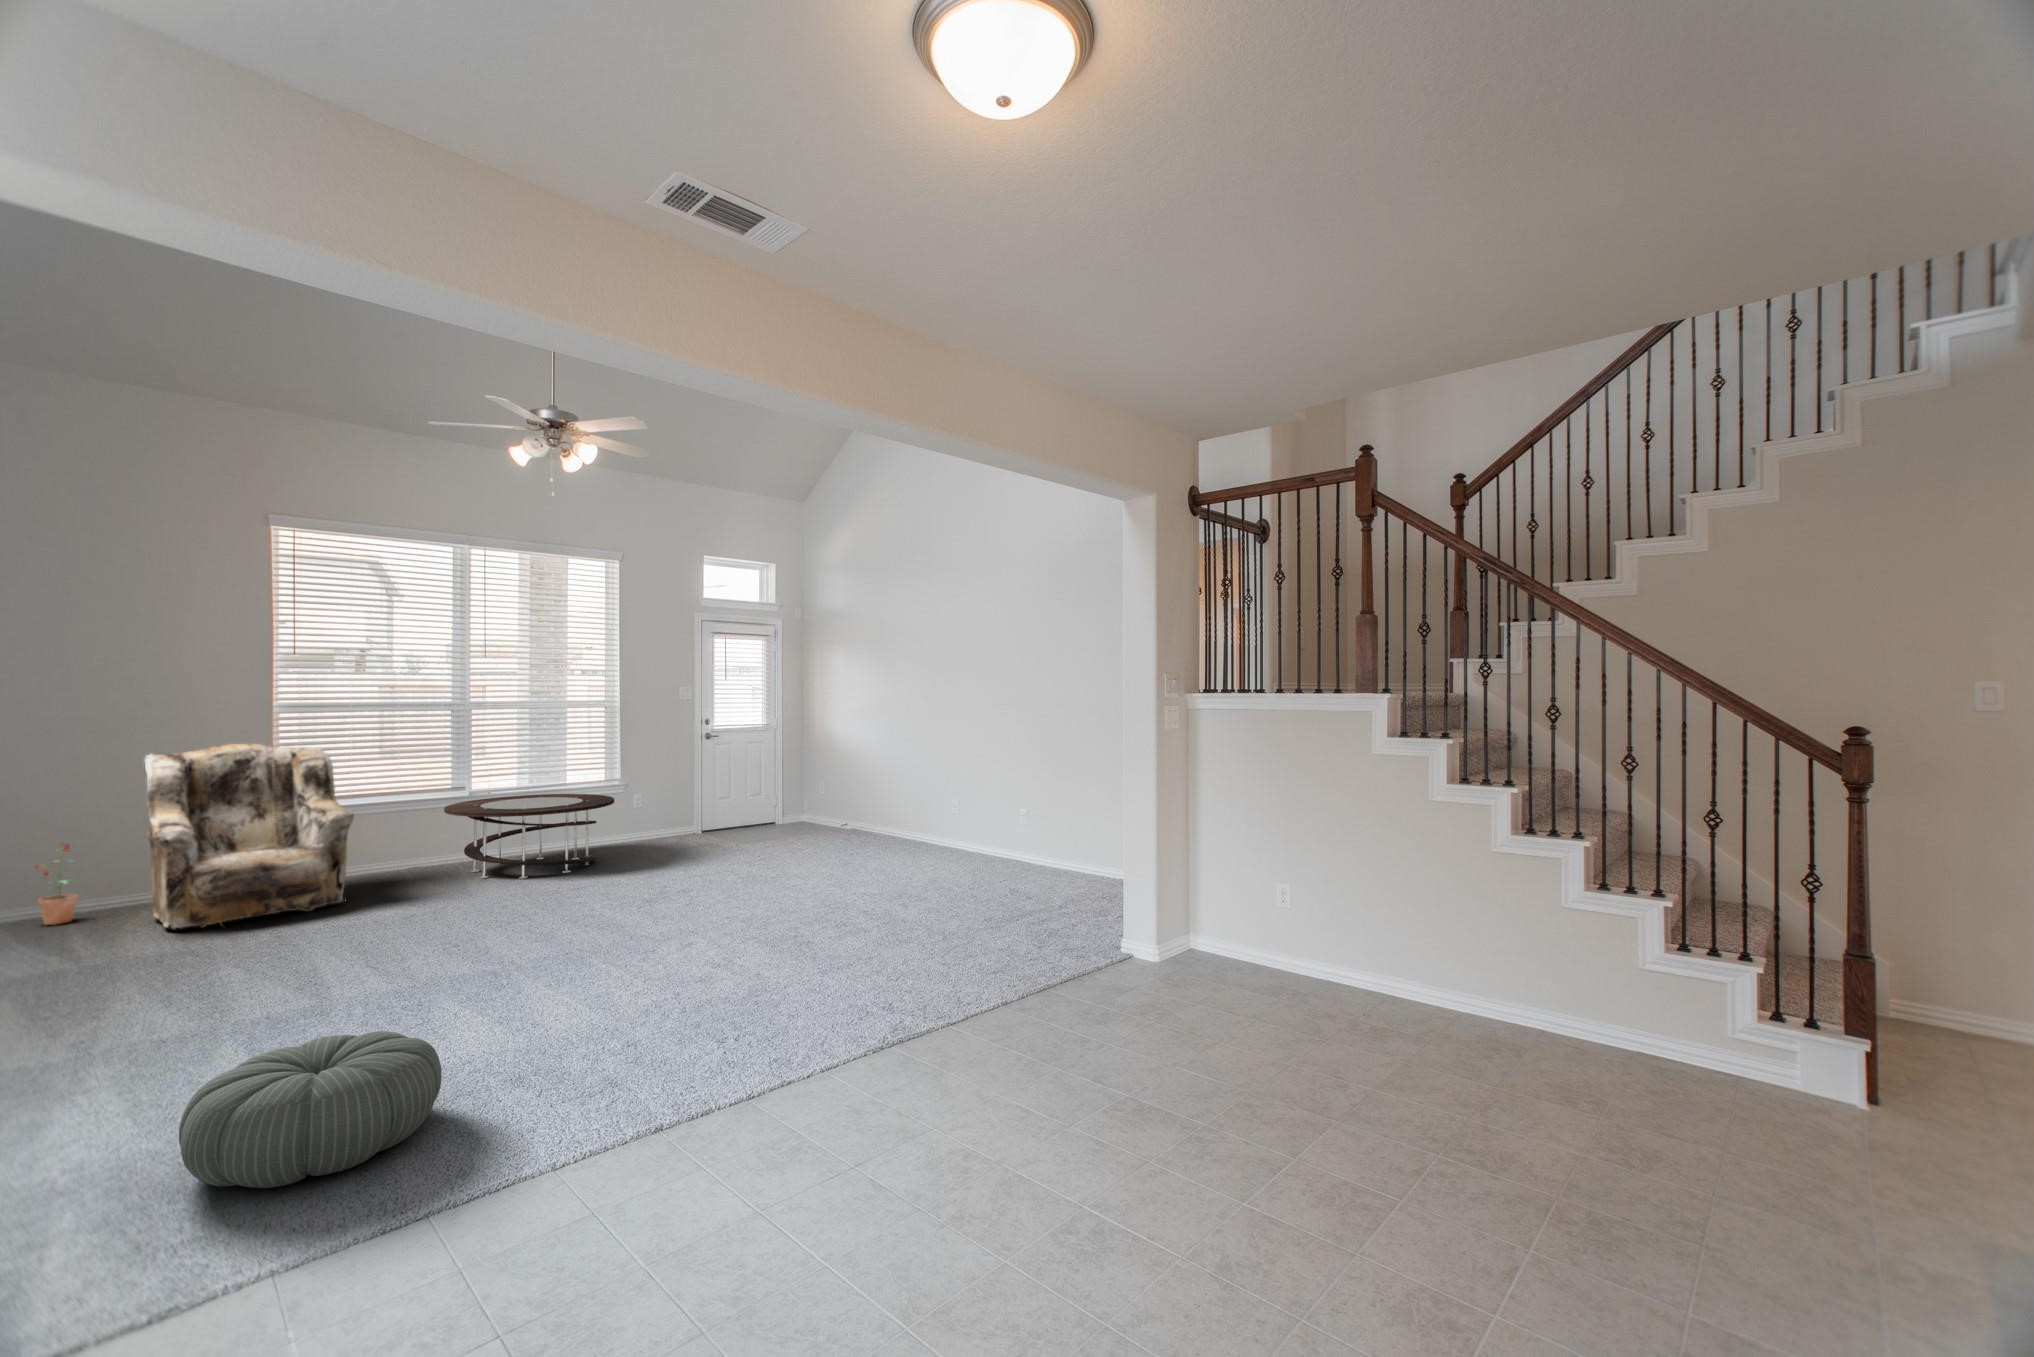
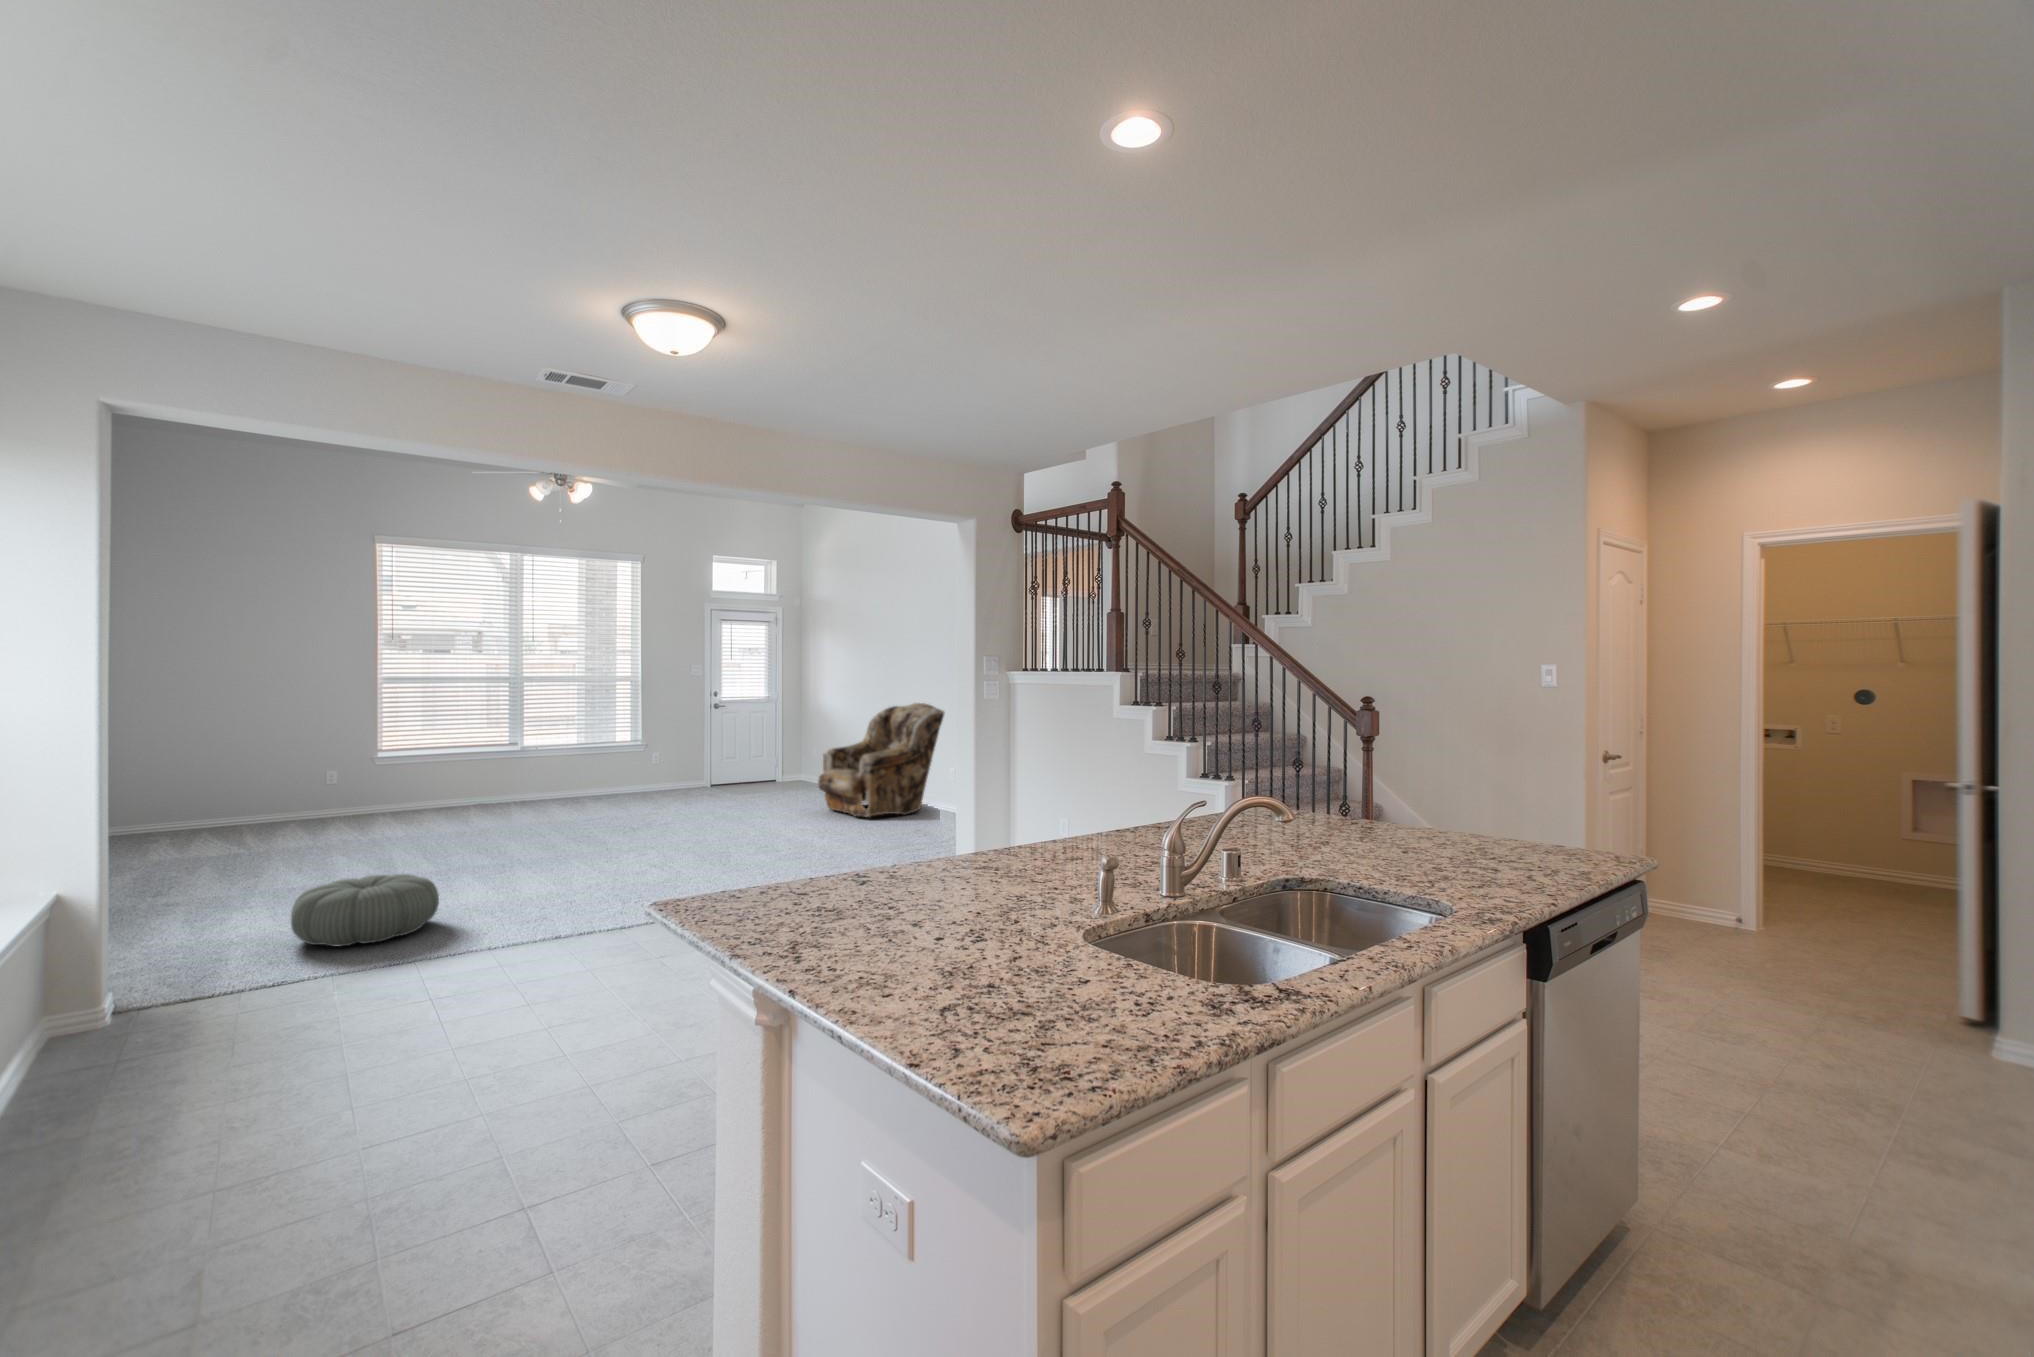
armchair: present [145,744,354,928] -> present [818,703,945,817]
coffee table: present [444,794,614,879] -> none [500,749,629,810]
potted plant: present [35,842,78,925] -> none [223,773,252,829]

